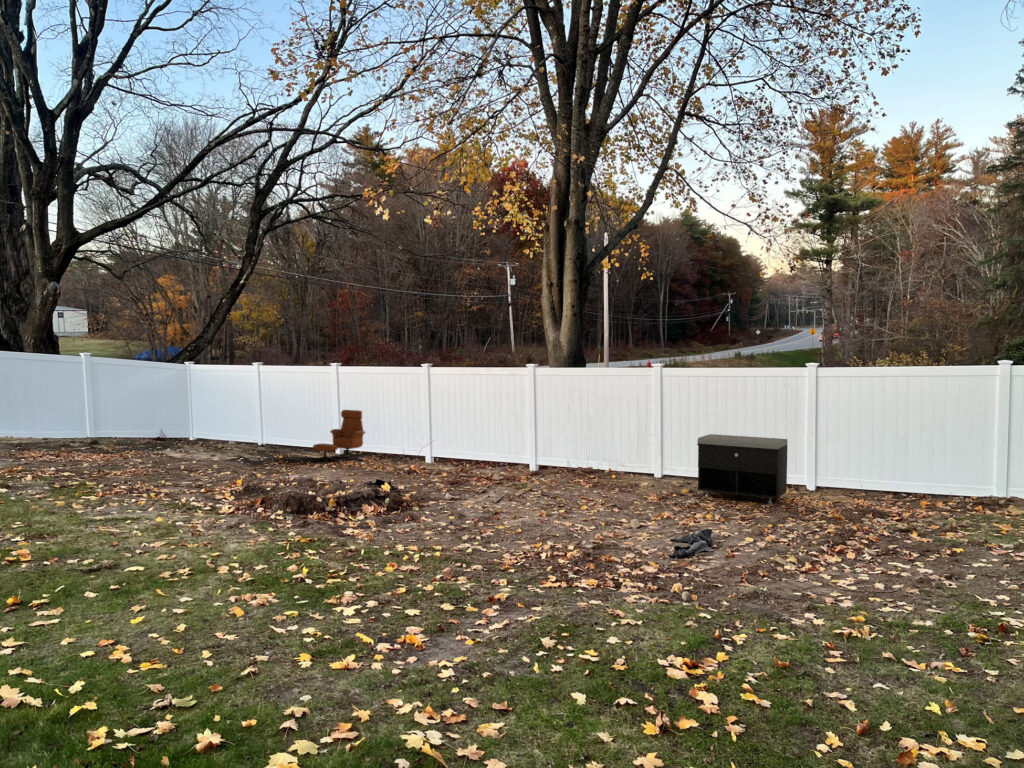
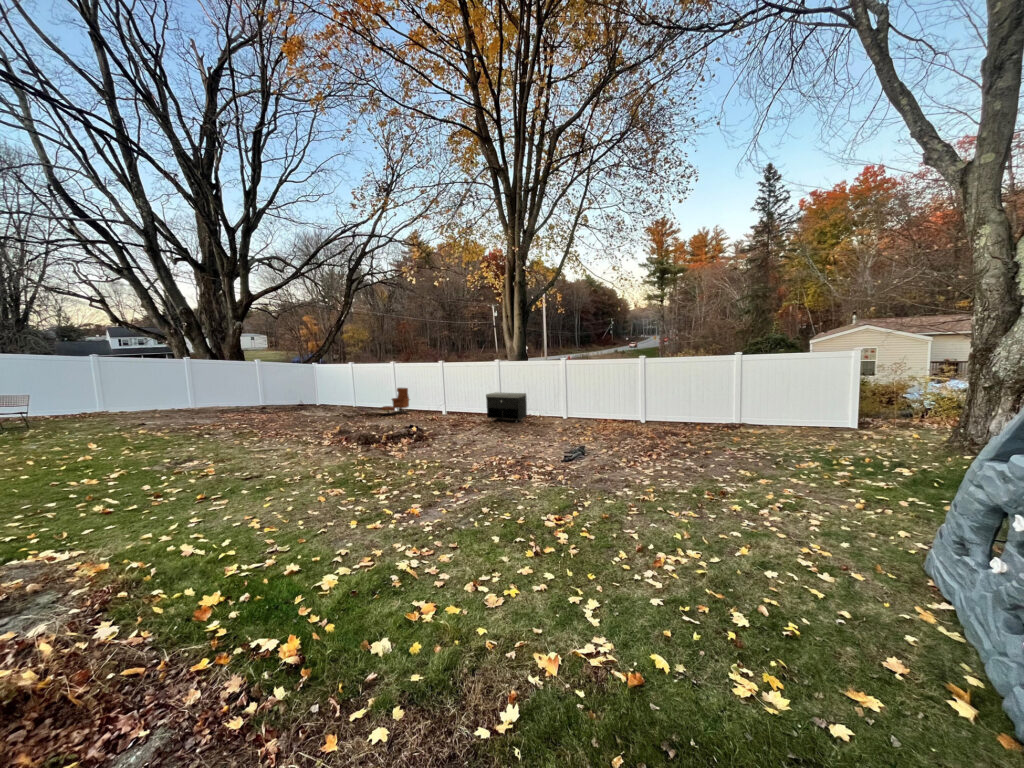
storage bench: present [697,434,788,504] -> present [486,392,527,422]

